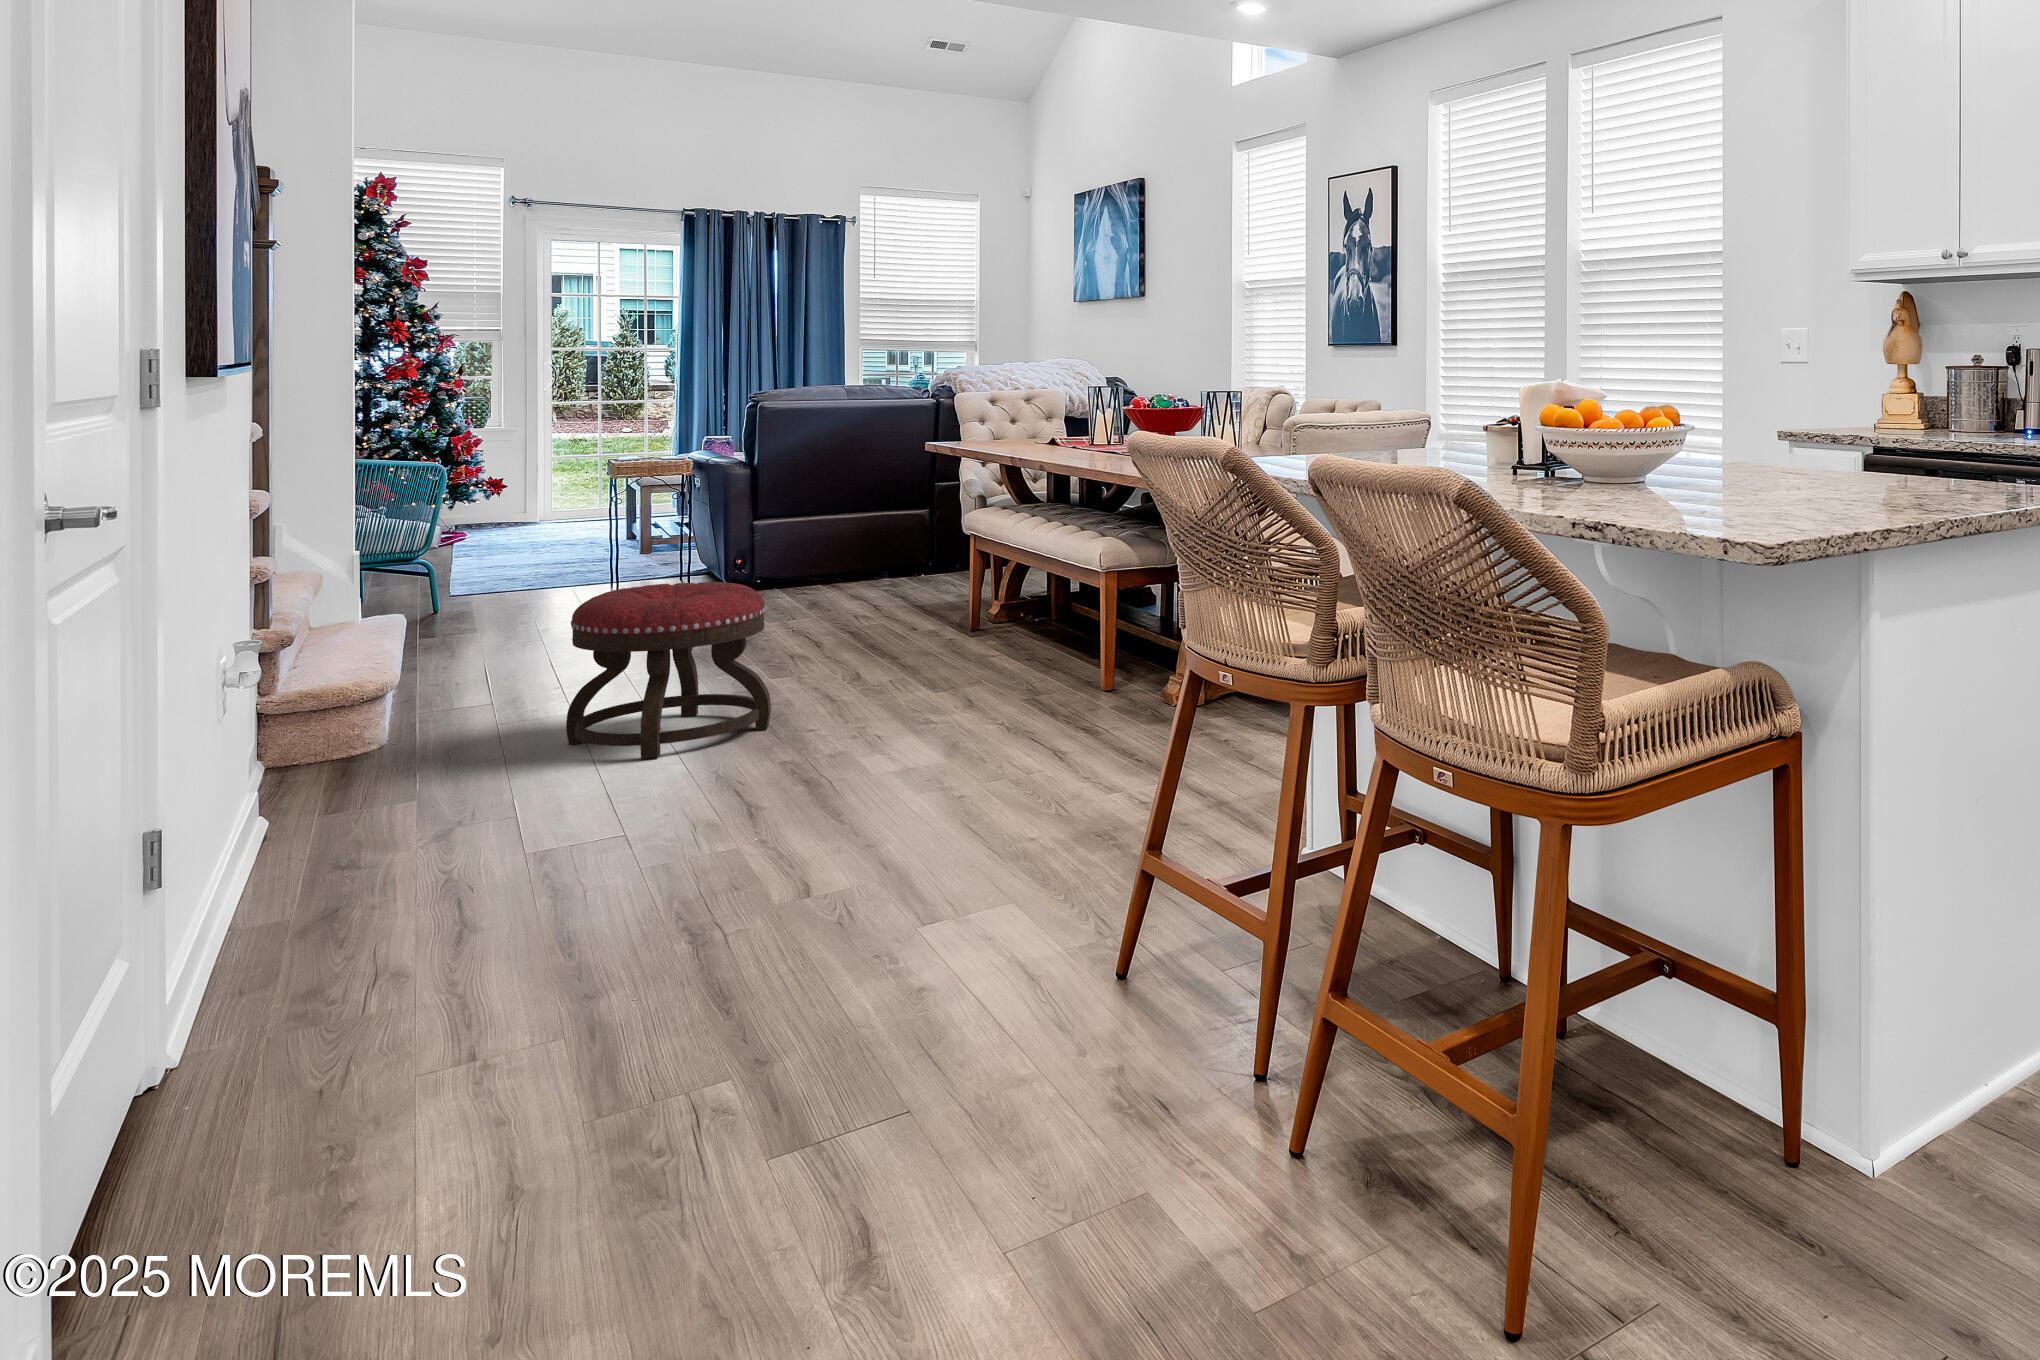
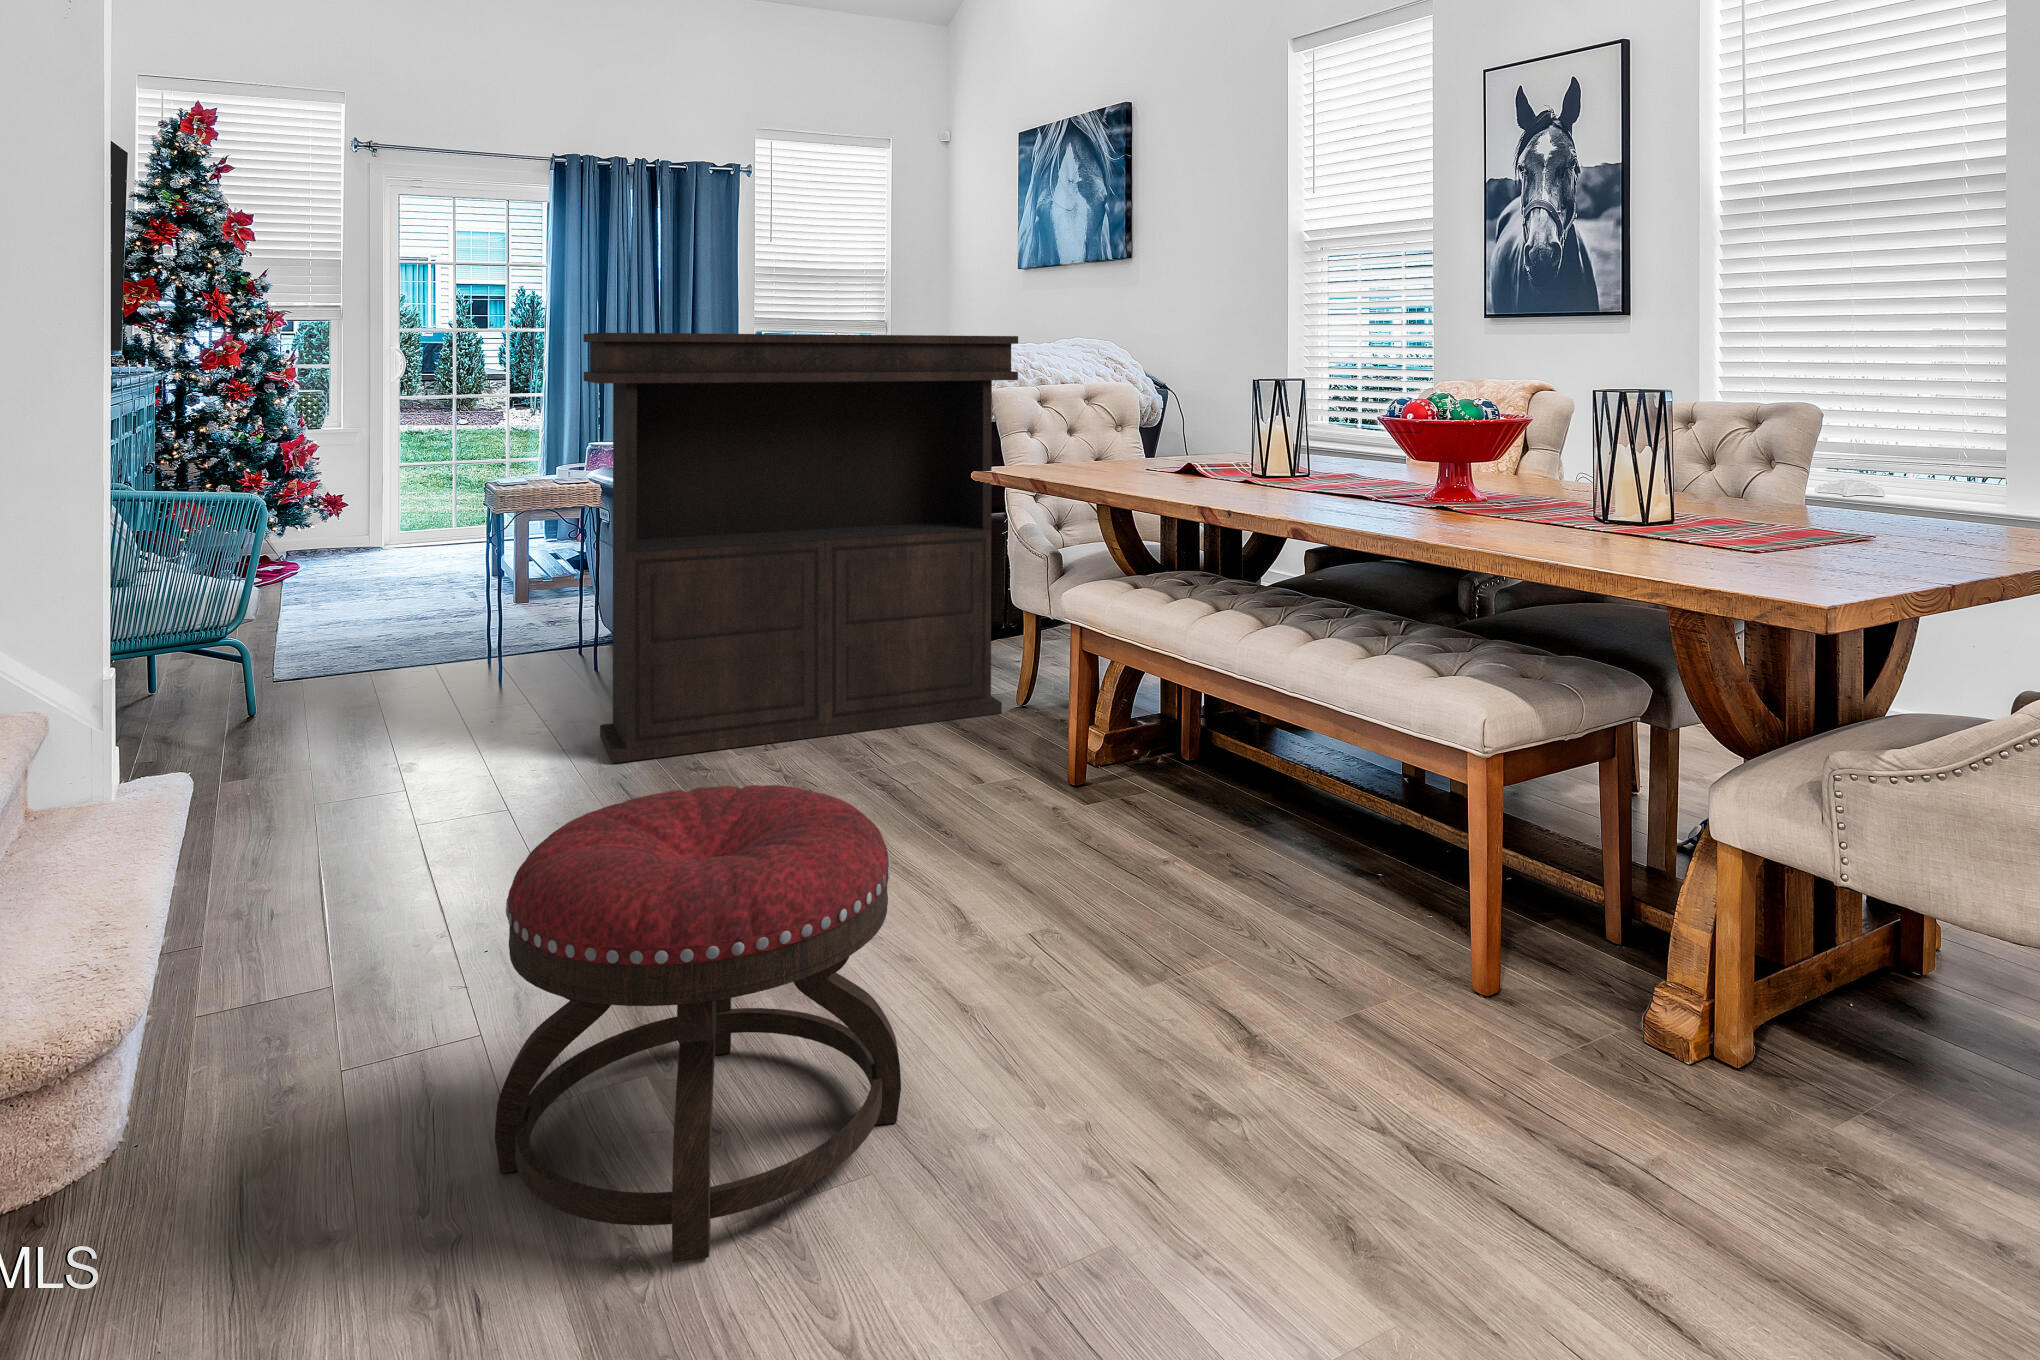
console table: none [664,358,965,628] -> present [583,333,1018,763]

